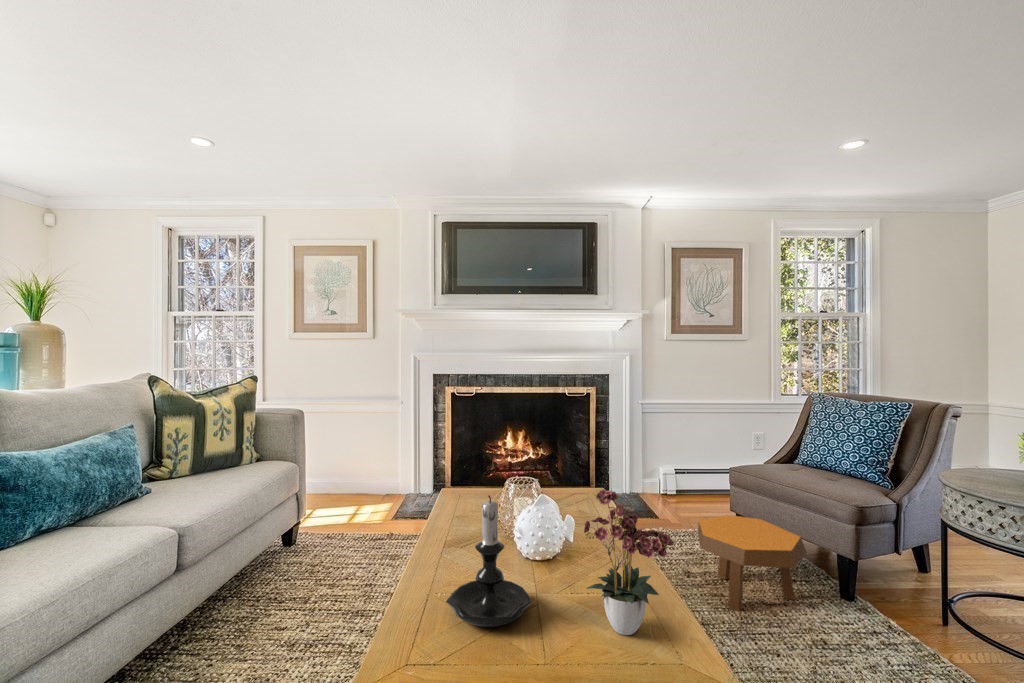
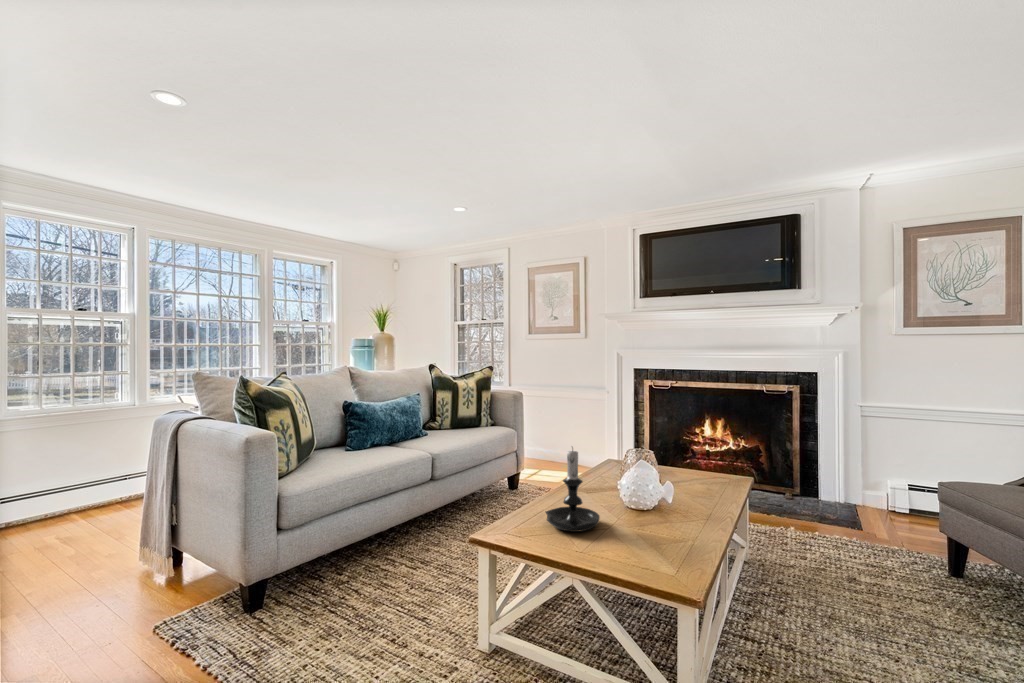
flower arrangement: present [584,489,675,635] -> none [621,444,695,556]
footstool: present [698,515,806,612] -> none [848,524,992,628]

